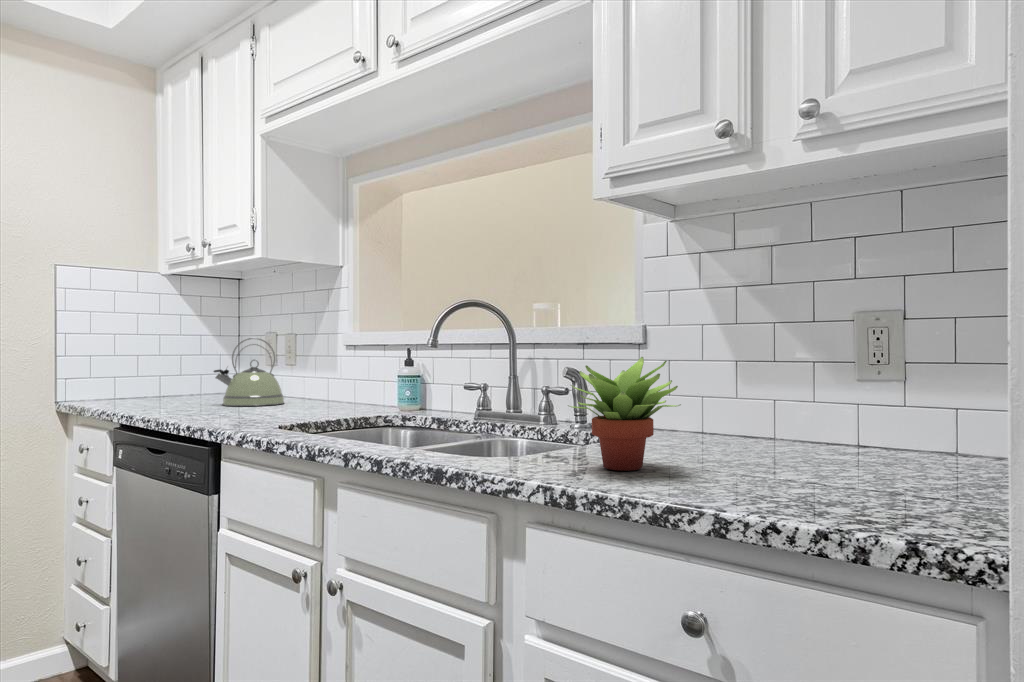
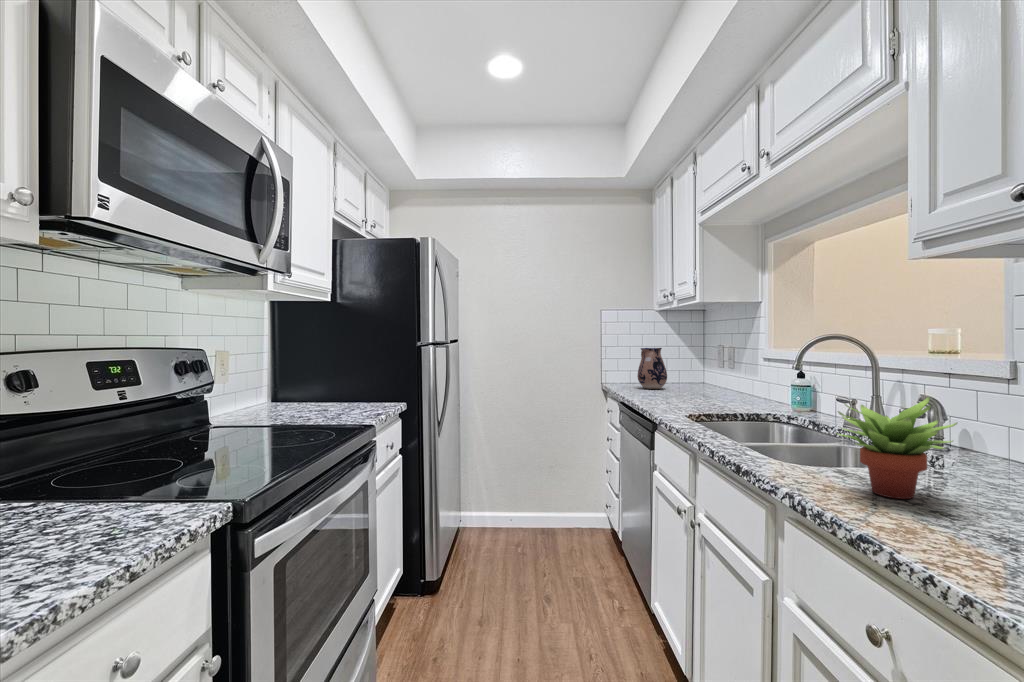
ceramic pitcher: none [143,338,193,403] -> present [637,348,667,389]
kettle: present [214,338,284,406] -> none [675,349,723,396]

